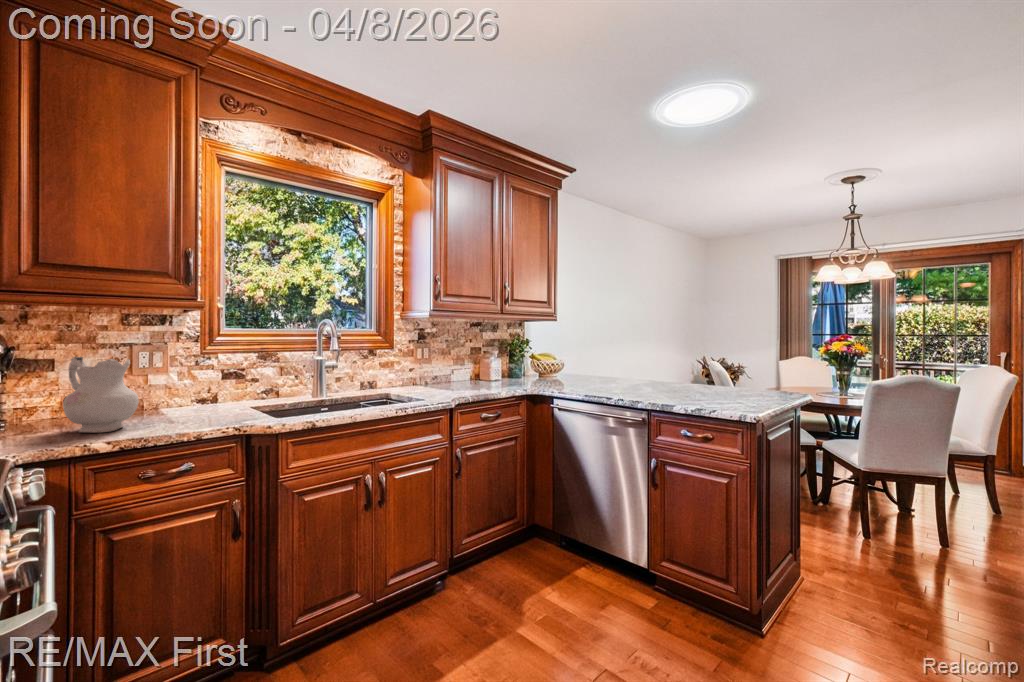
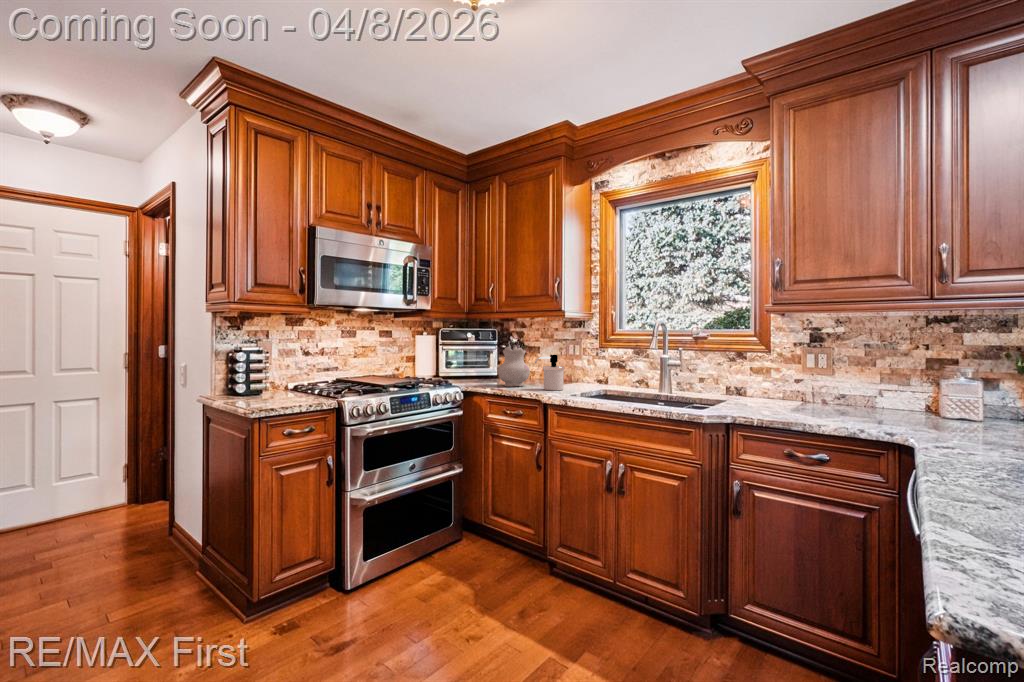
soap dispenser: none [182,366,220,421] -> present [535,355,564,390]

